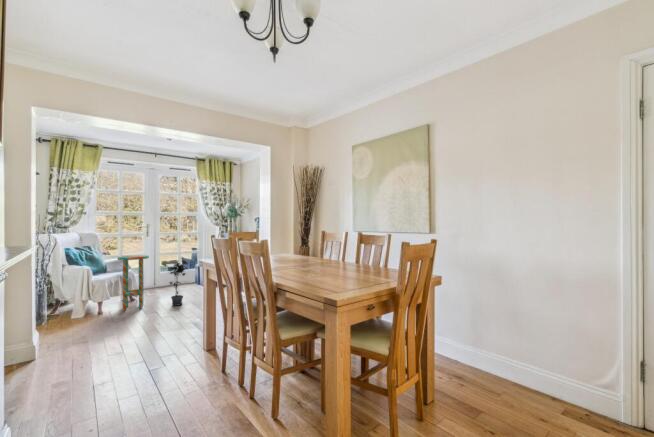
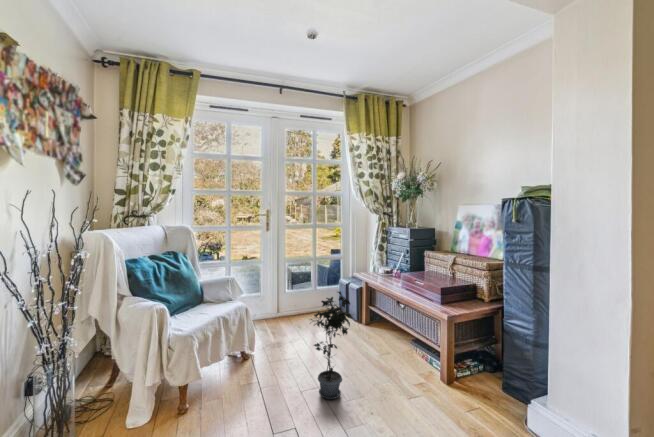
side table: present [118,255,149,311] -> none [216,276,274,401]

